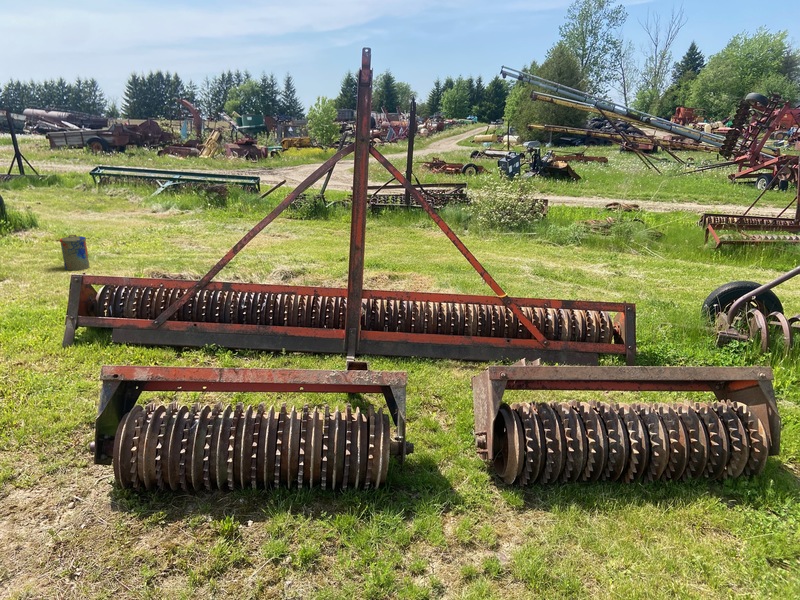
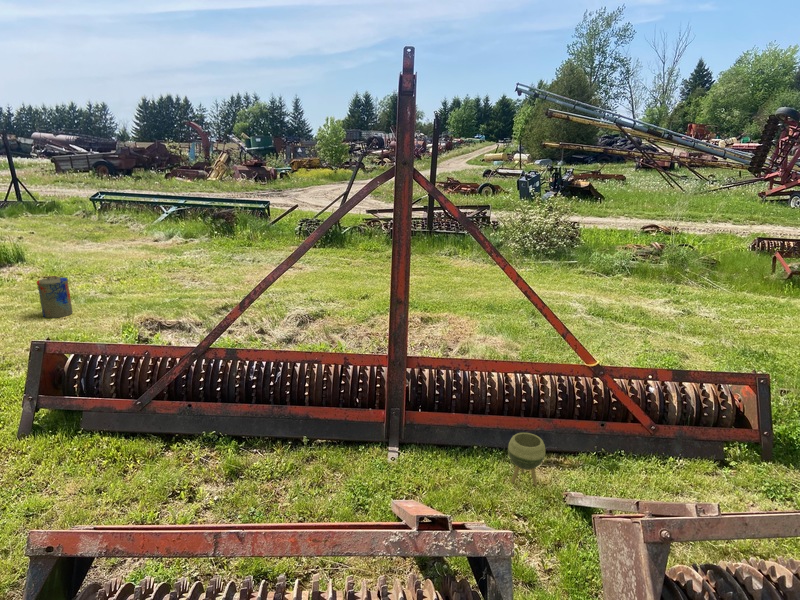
planter: none [431,341,457,379] -> present [508,433,545,485]

